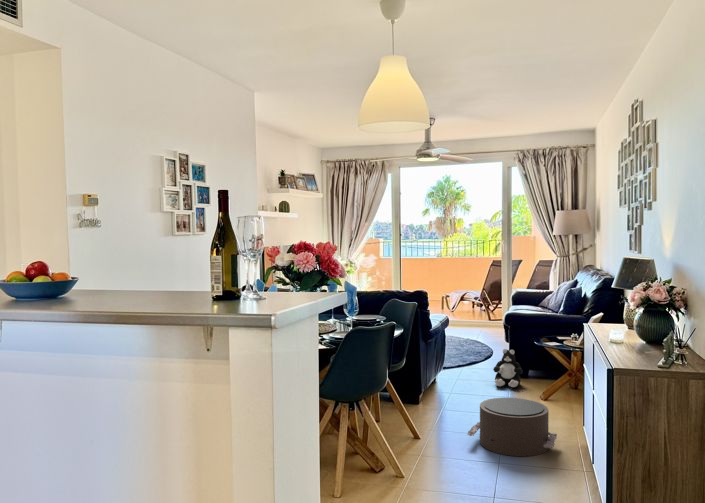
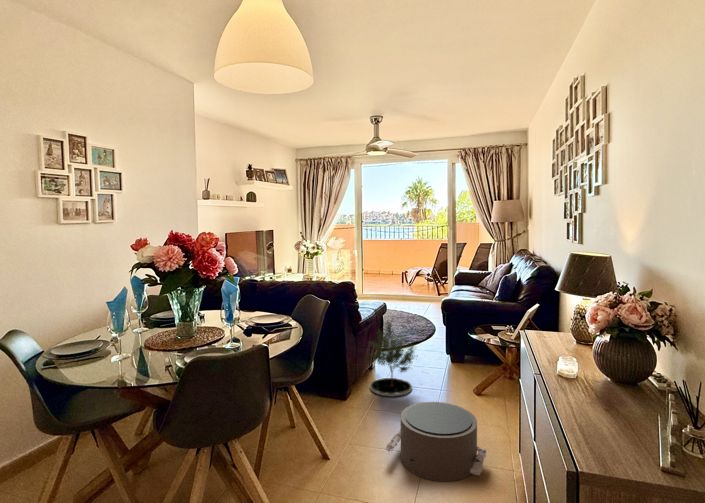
potted tree: none [434,324,486,405] -> present [370,321,415,397]
plush toy: present [493,349,523,388] -> none [429,334,457,373]

